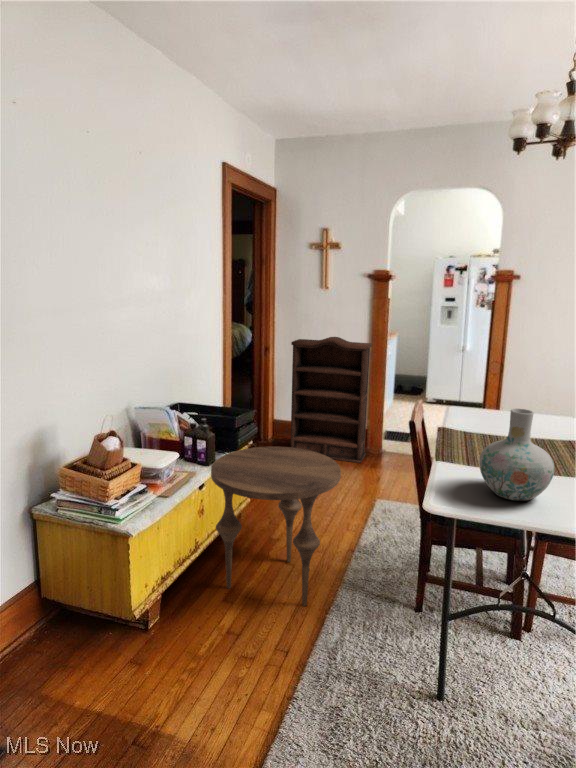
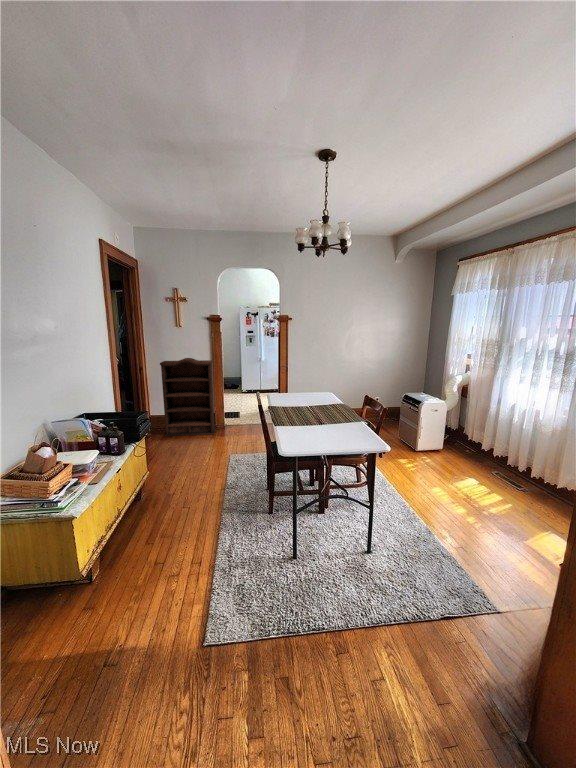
vase: present [479,409,554,501] -> none [301,391,339,441]
side table: present [211,447,341,606] -> none [126,432,217,535]

